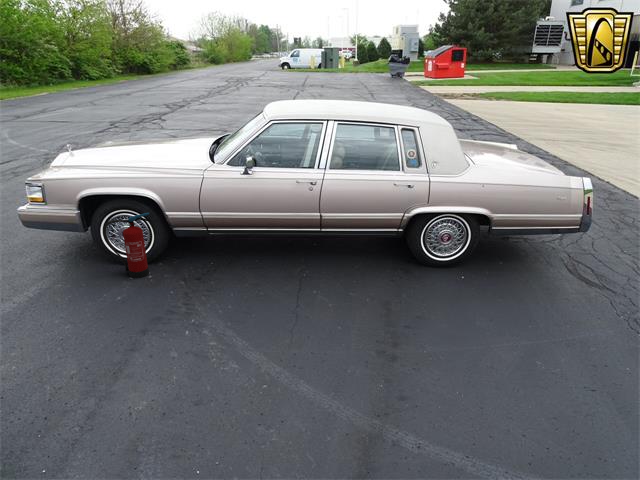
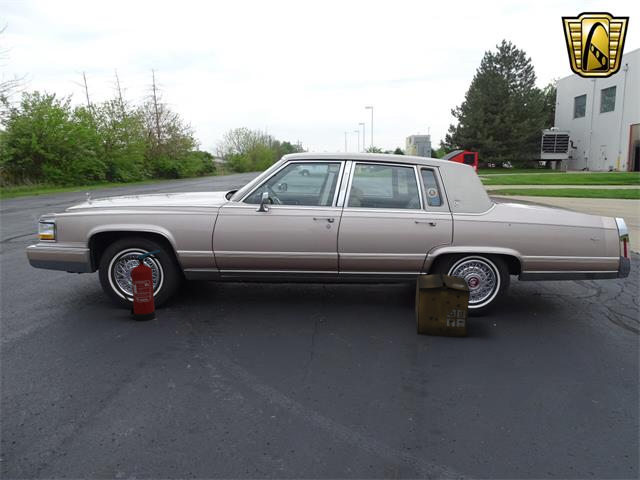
cardboard box: none [392,232,442,293] -> present [415,274,470,338]

